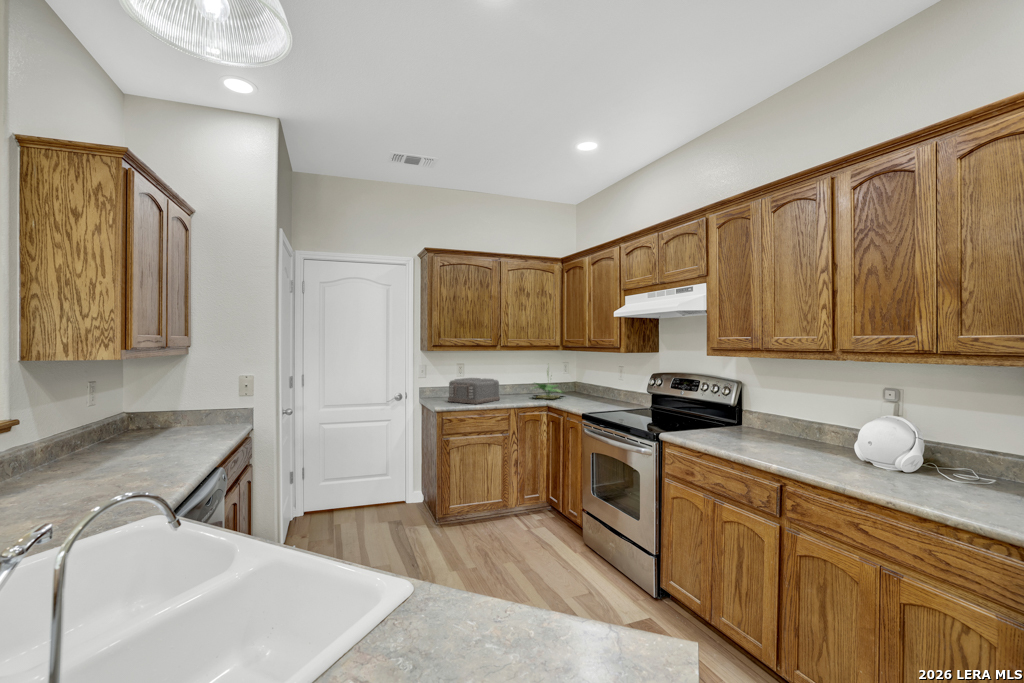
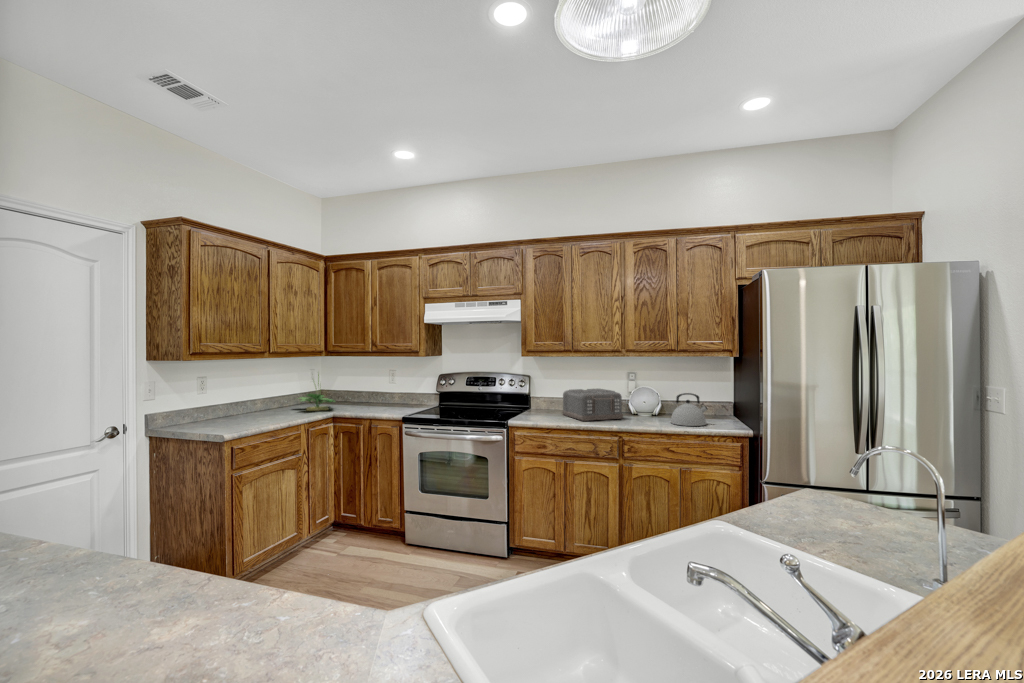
toaster: present [448,378,500,404] -> present [562,389,623,421]
kettle: none [892,434,982,503] -> present [671,393,707,426]

